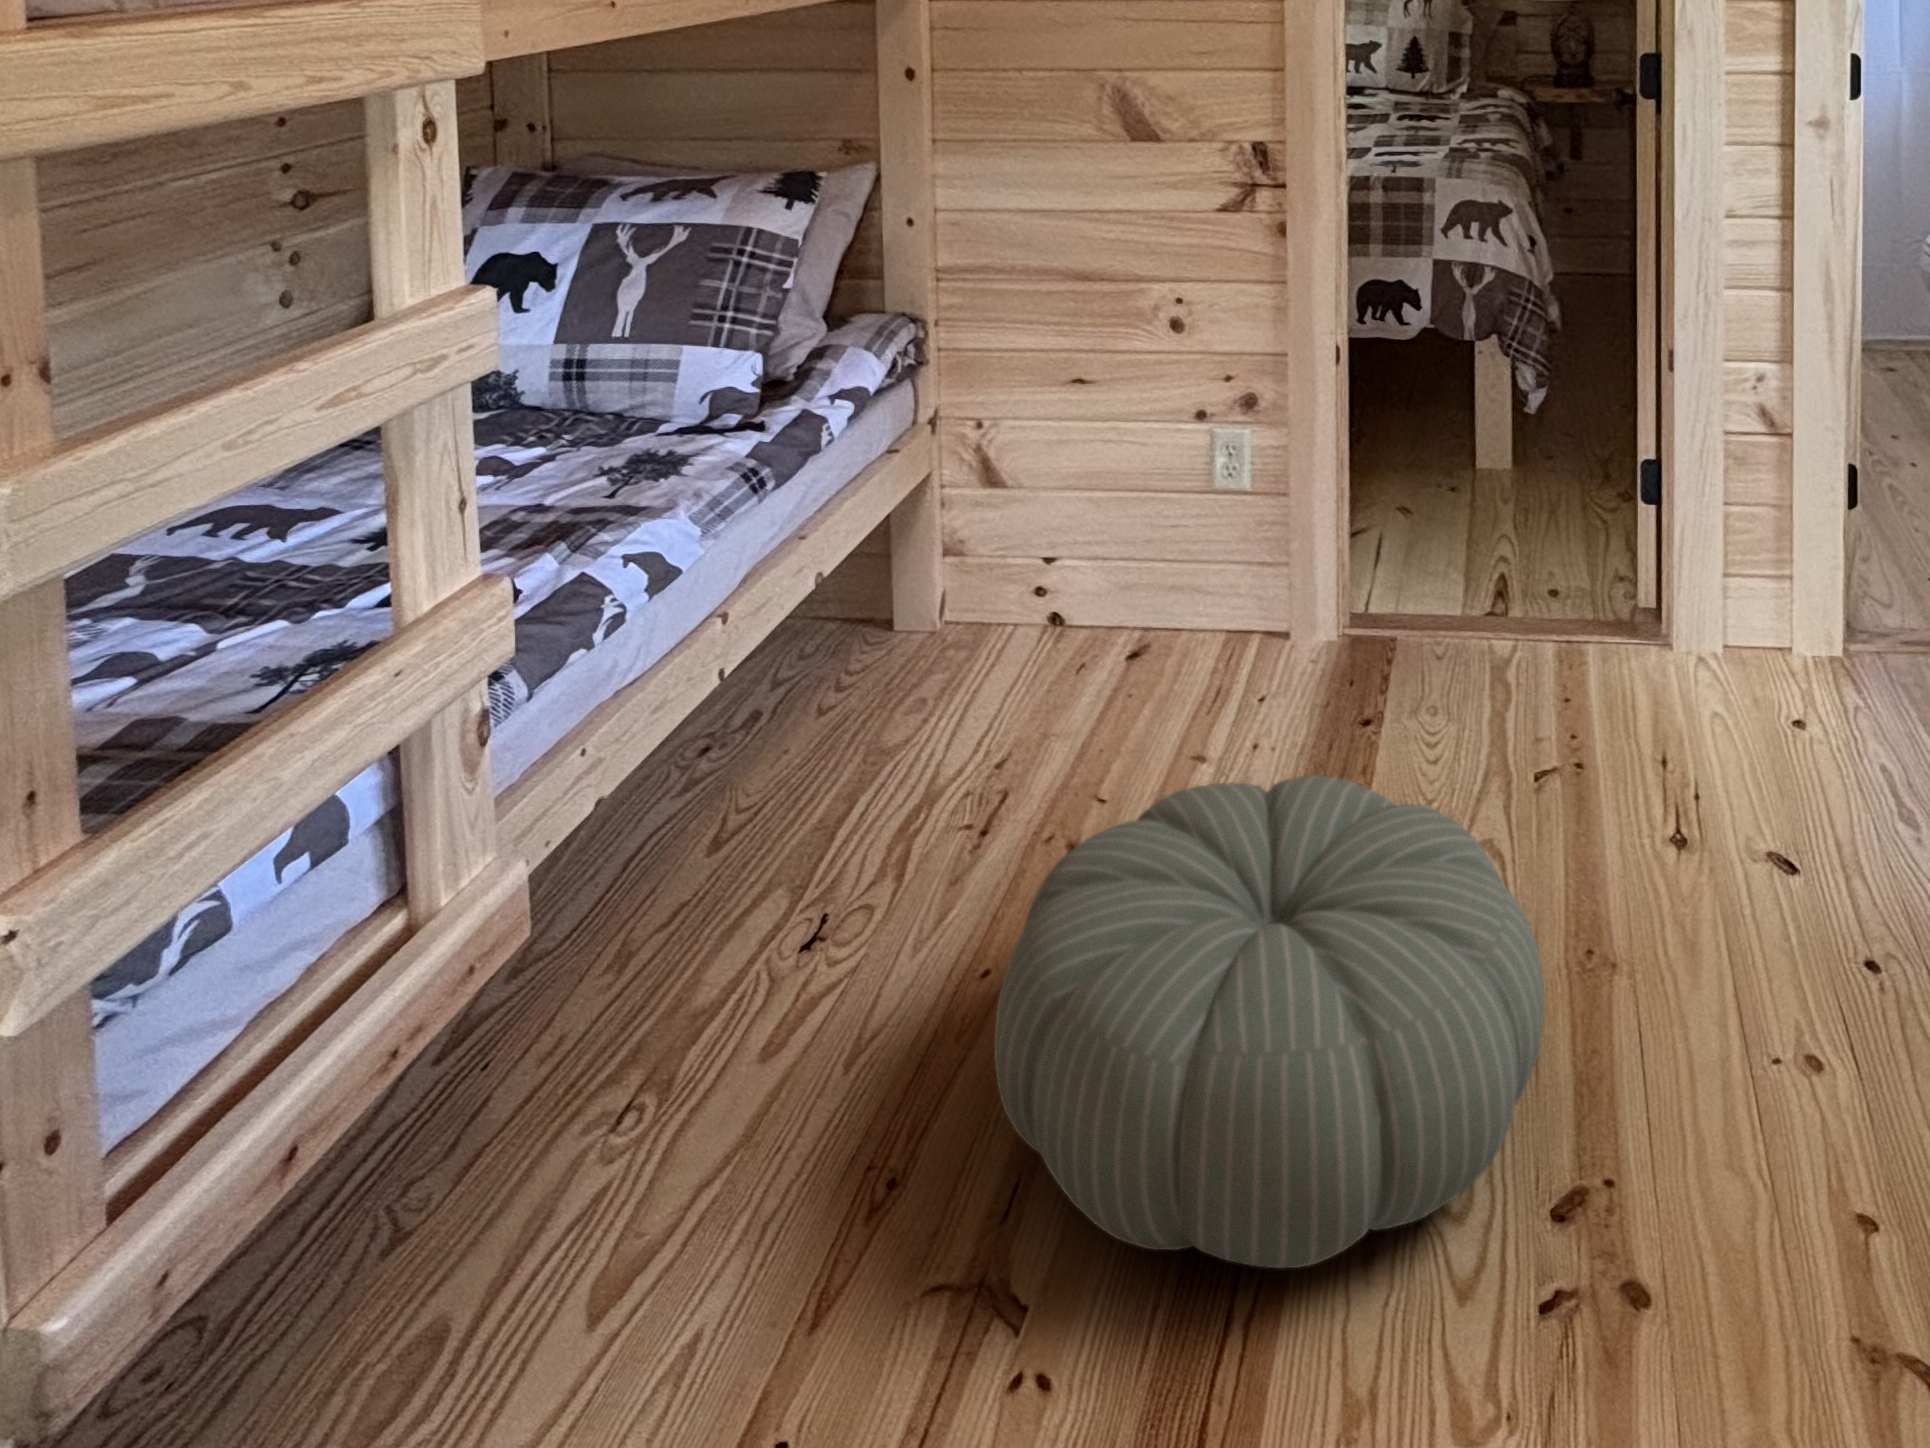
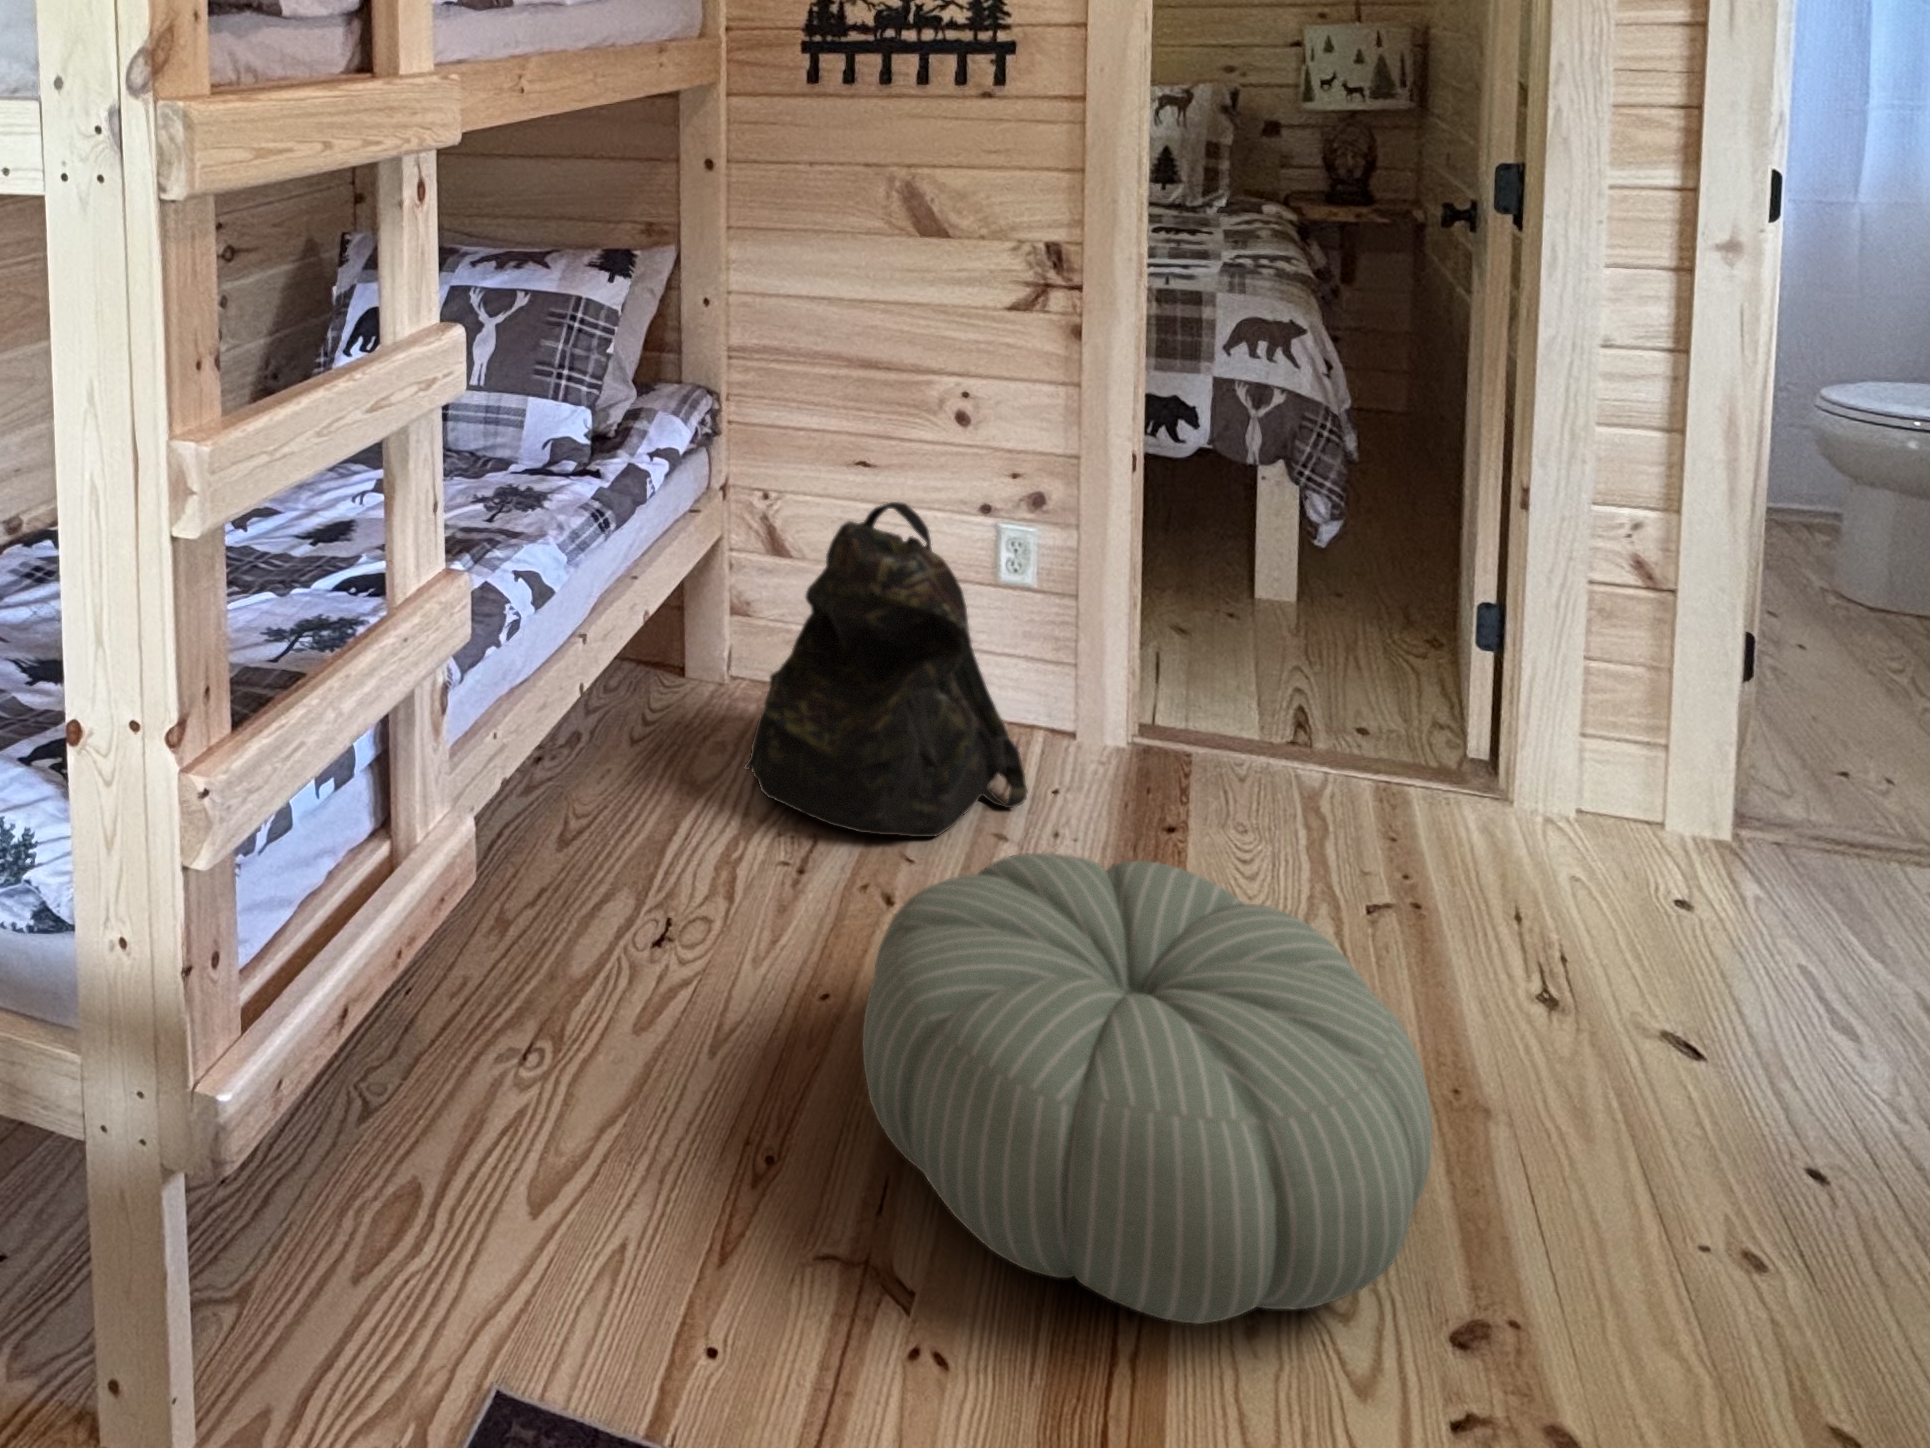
backpack: none [929,425,1232,782] -> present [744,502,1028,837]

